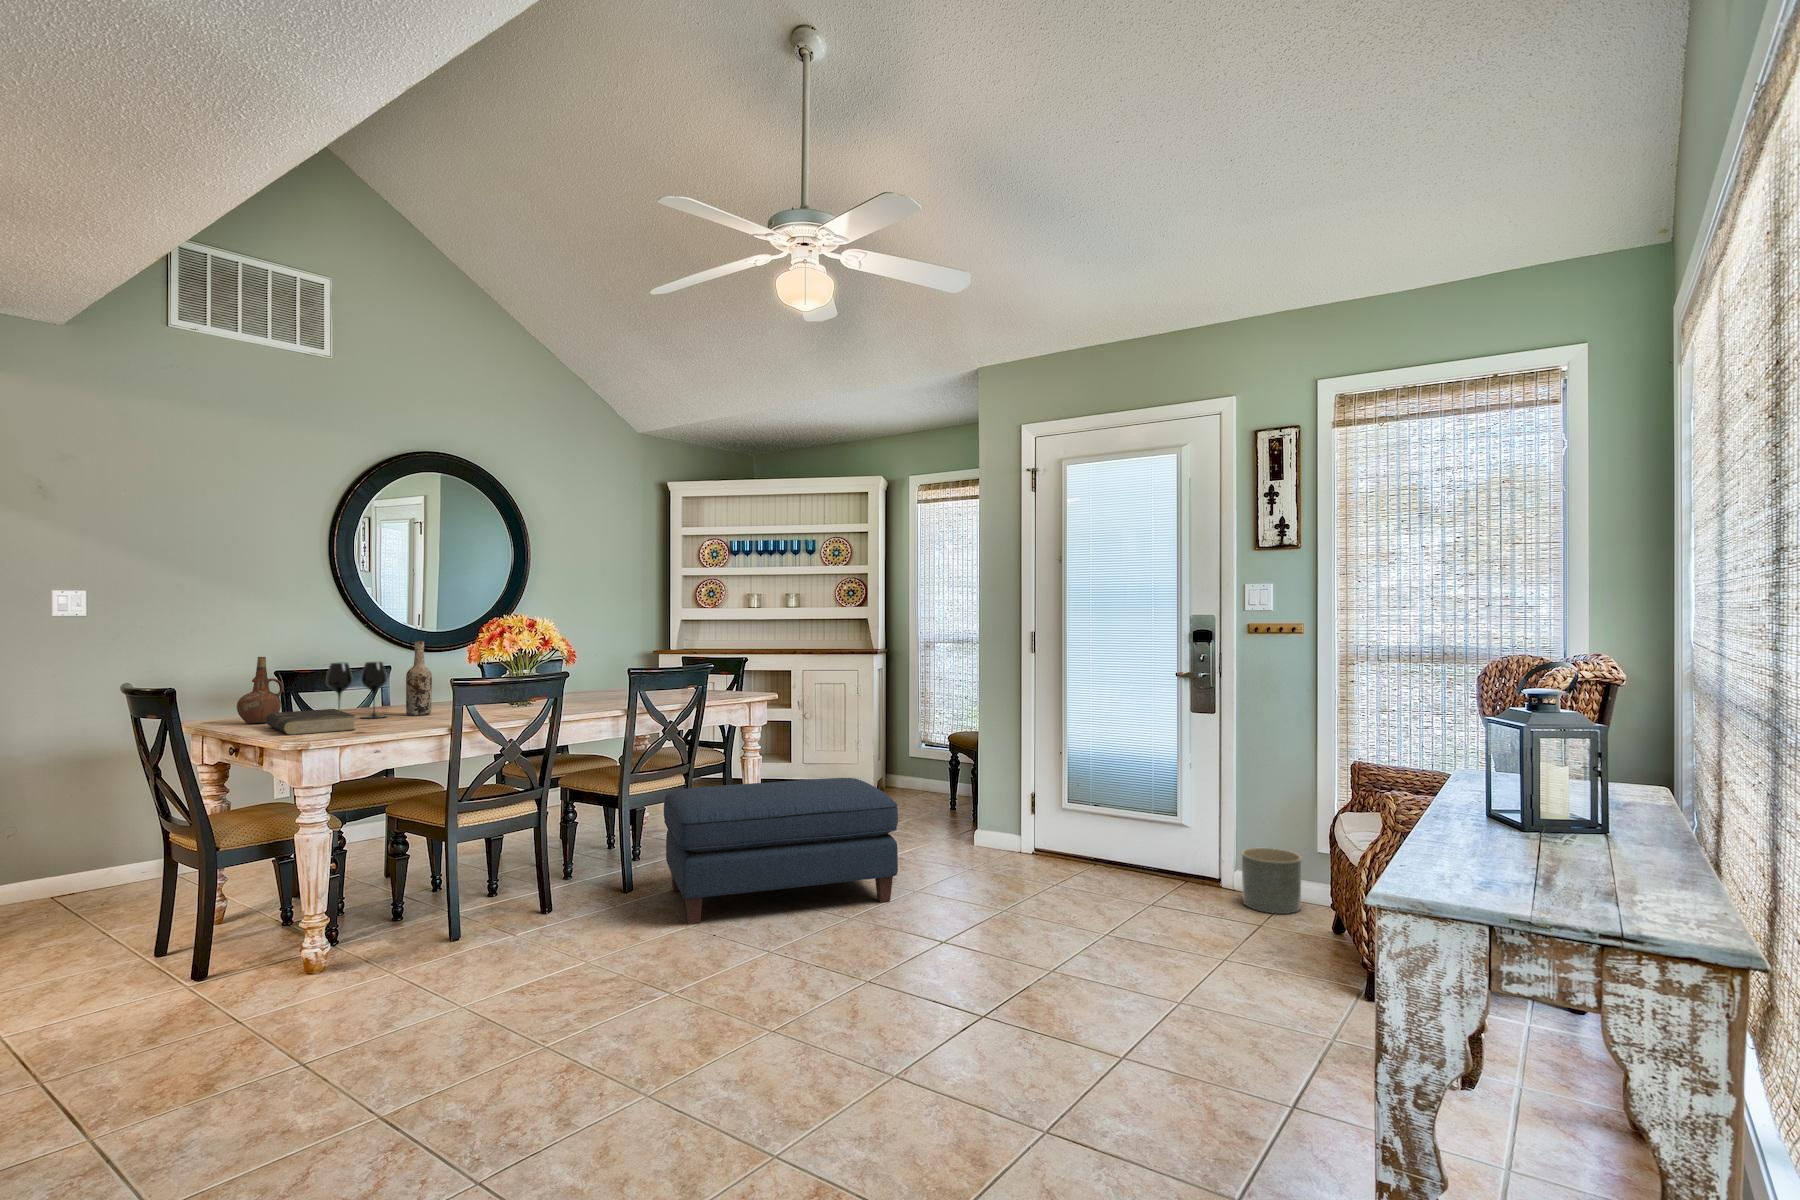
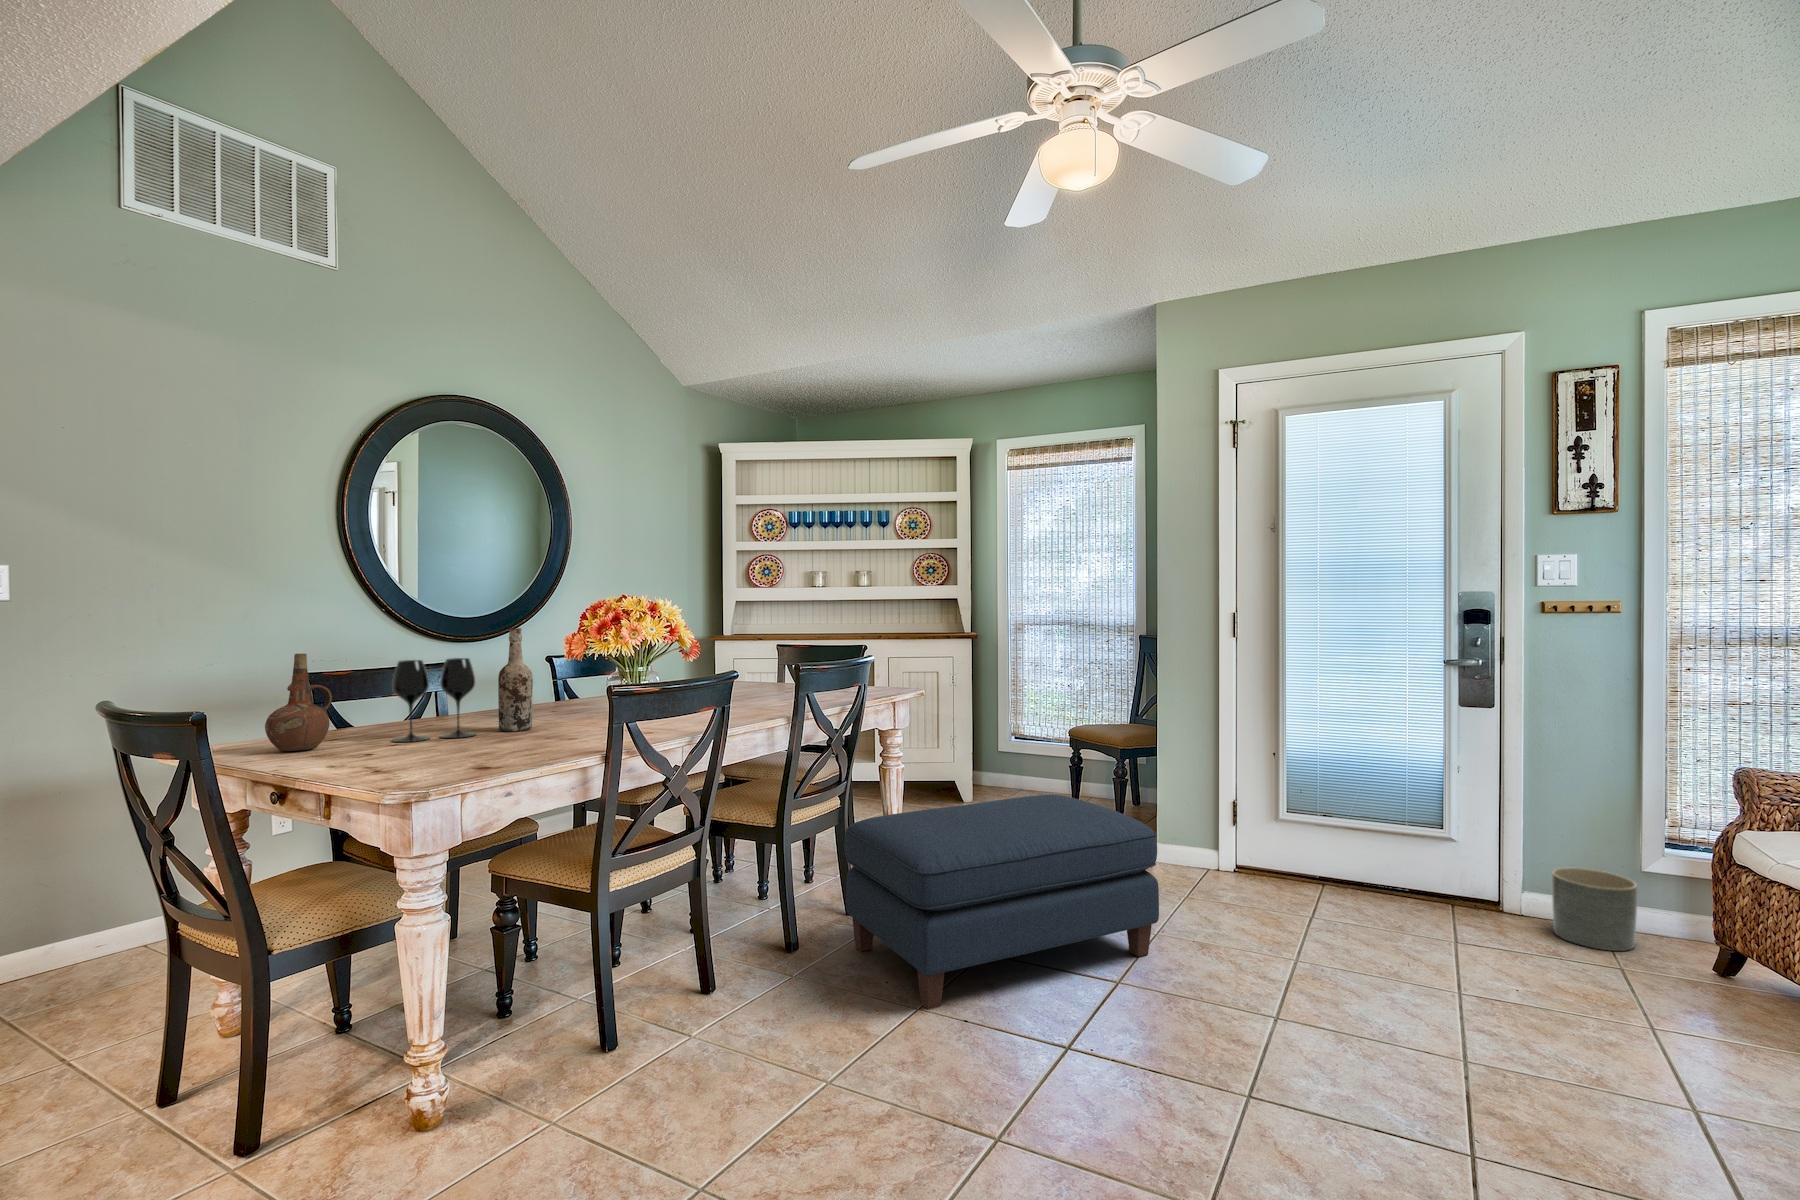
book: present [266,709,356,735] -> none [318,727,465,773]

